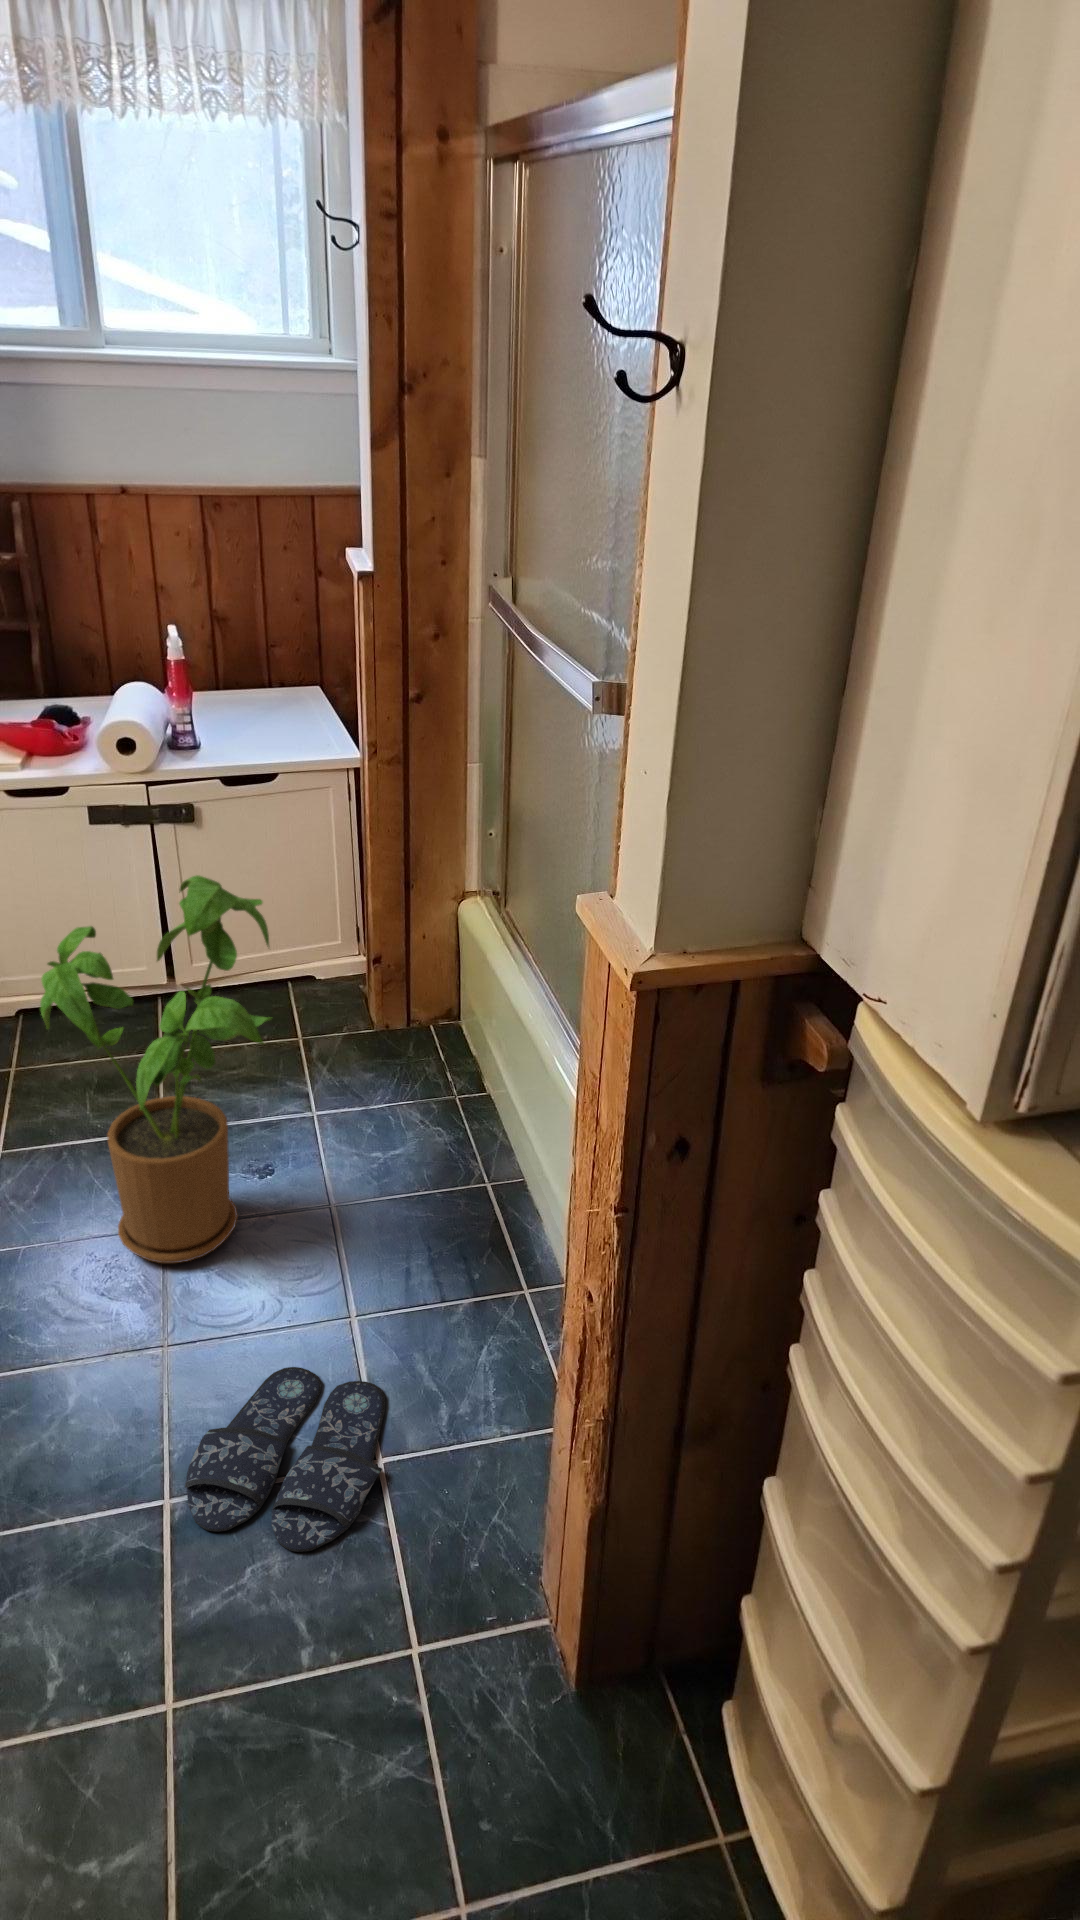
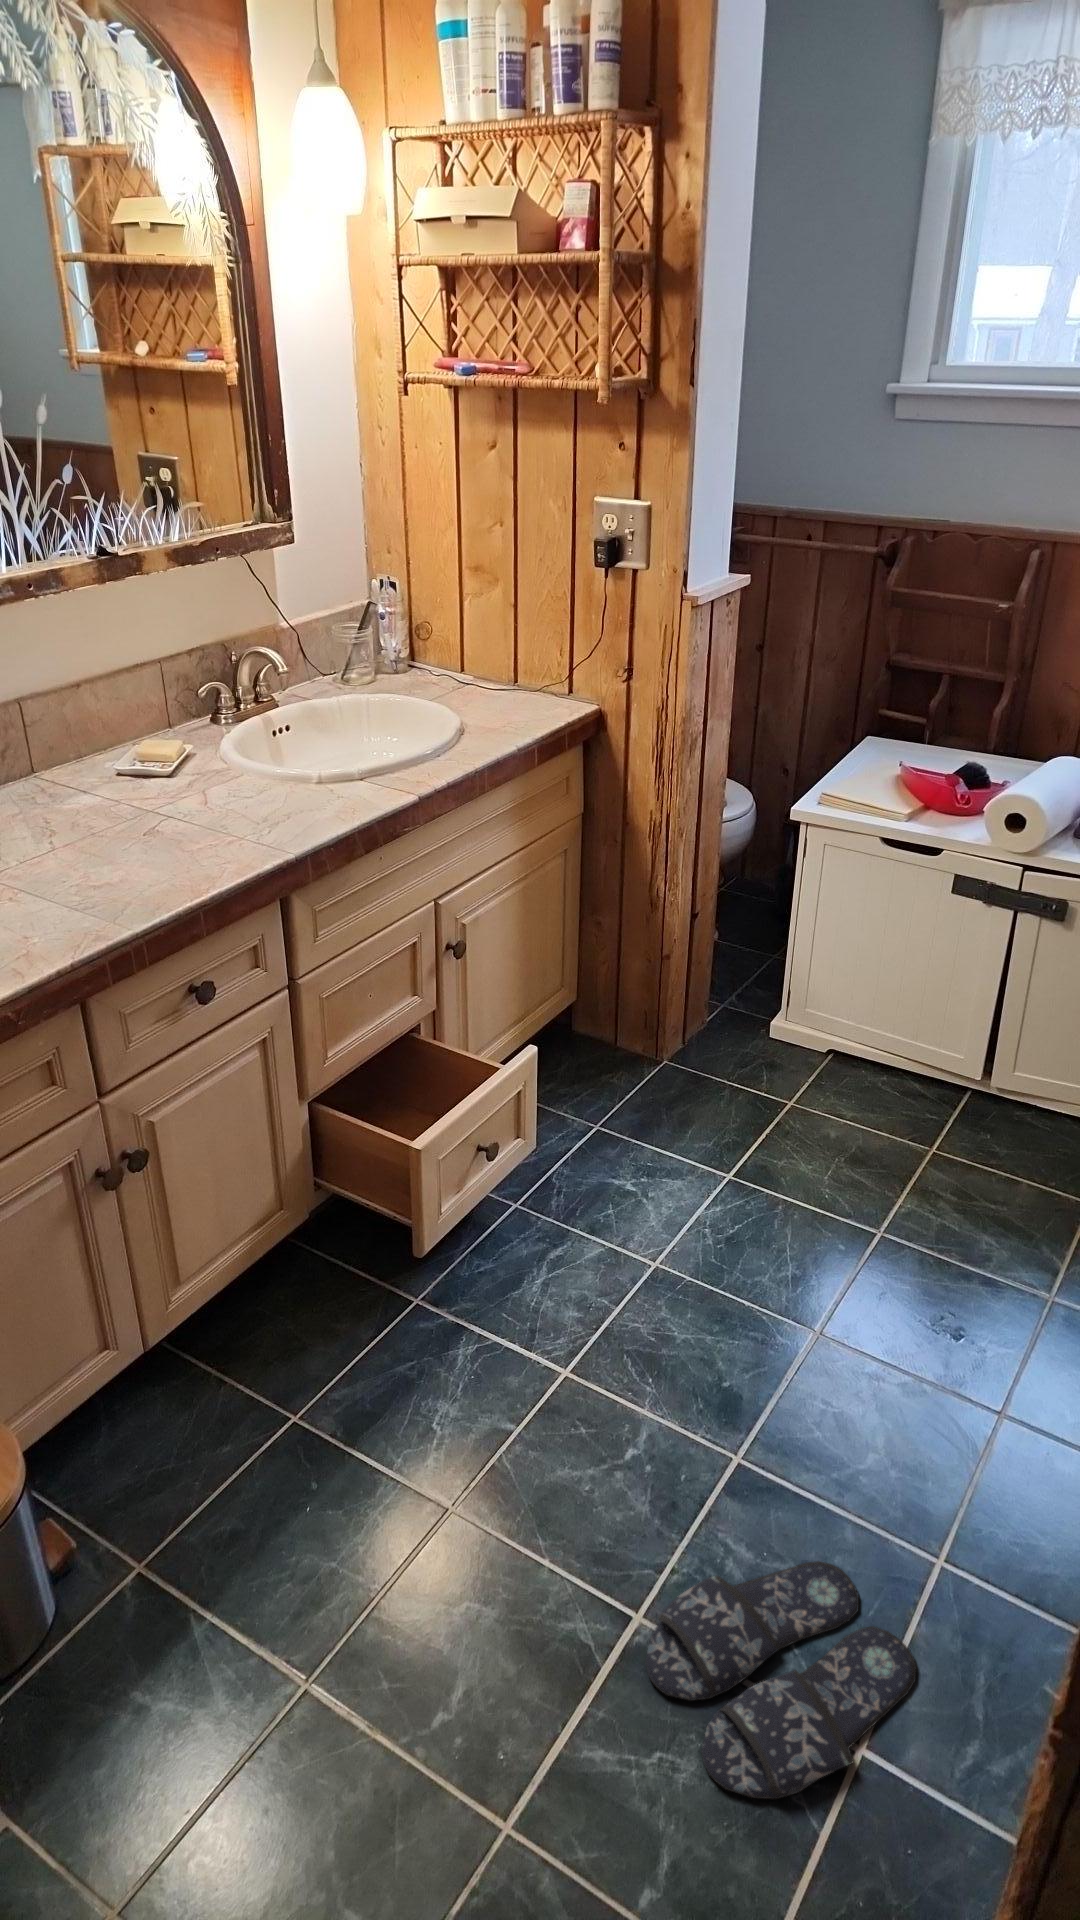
house plant: present [40,875,271,1263] -> none [763,987,1042,1388]

